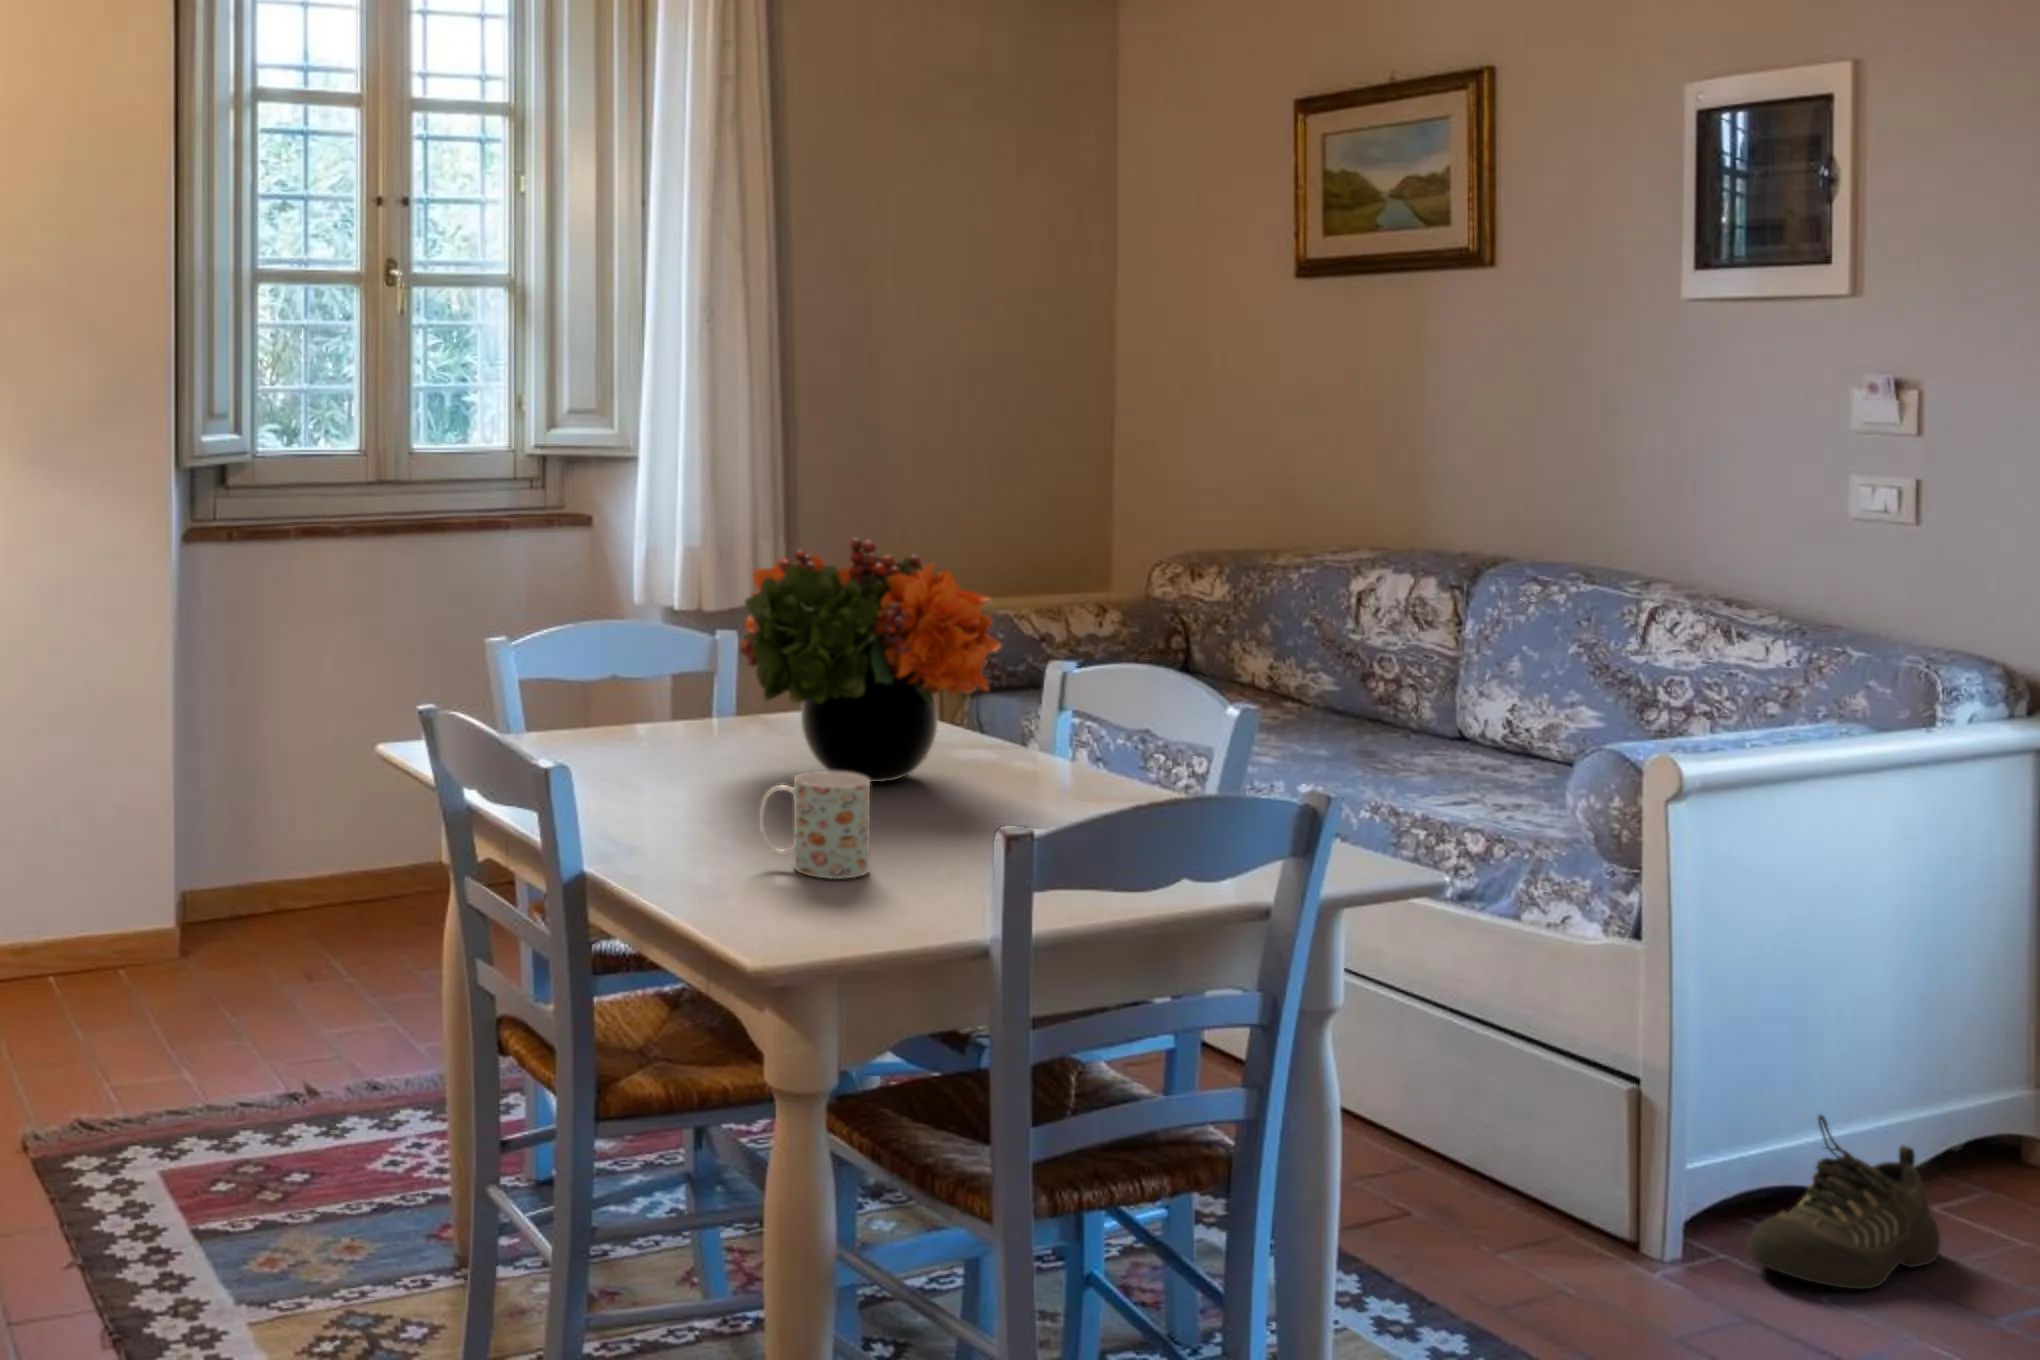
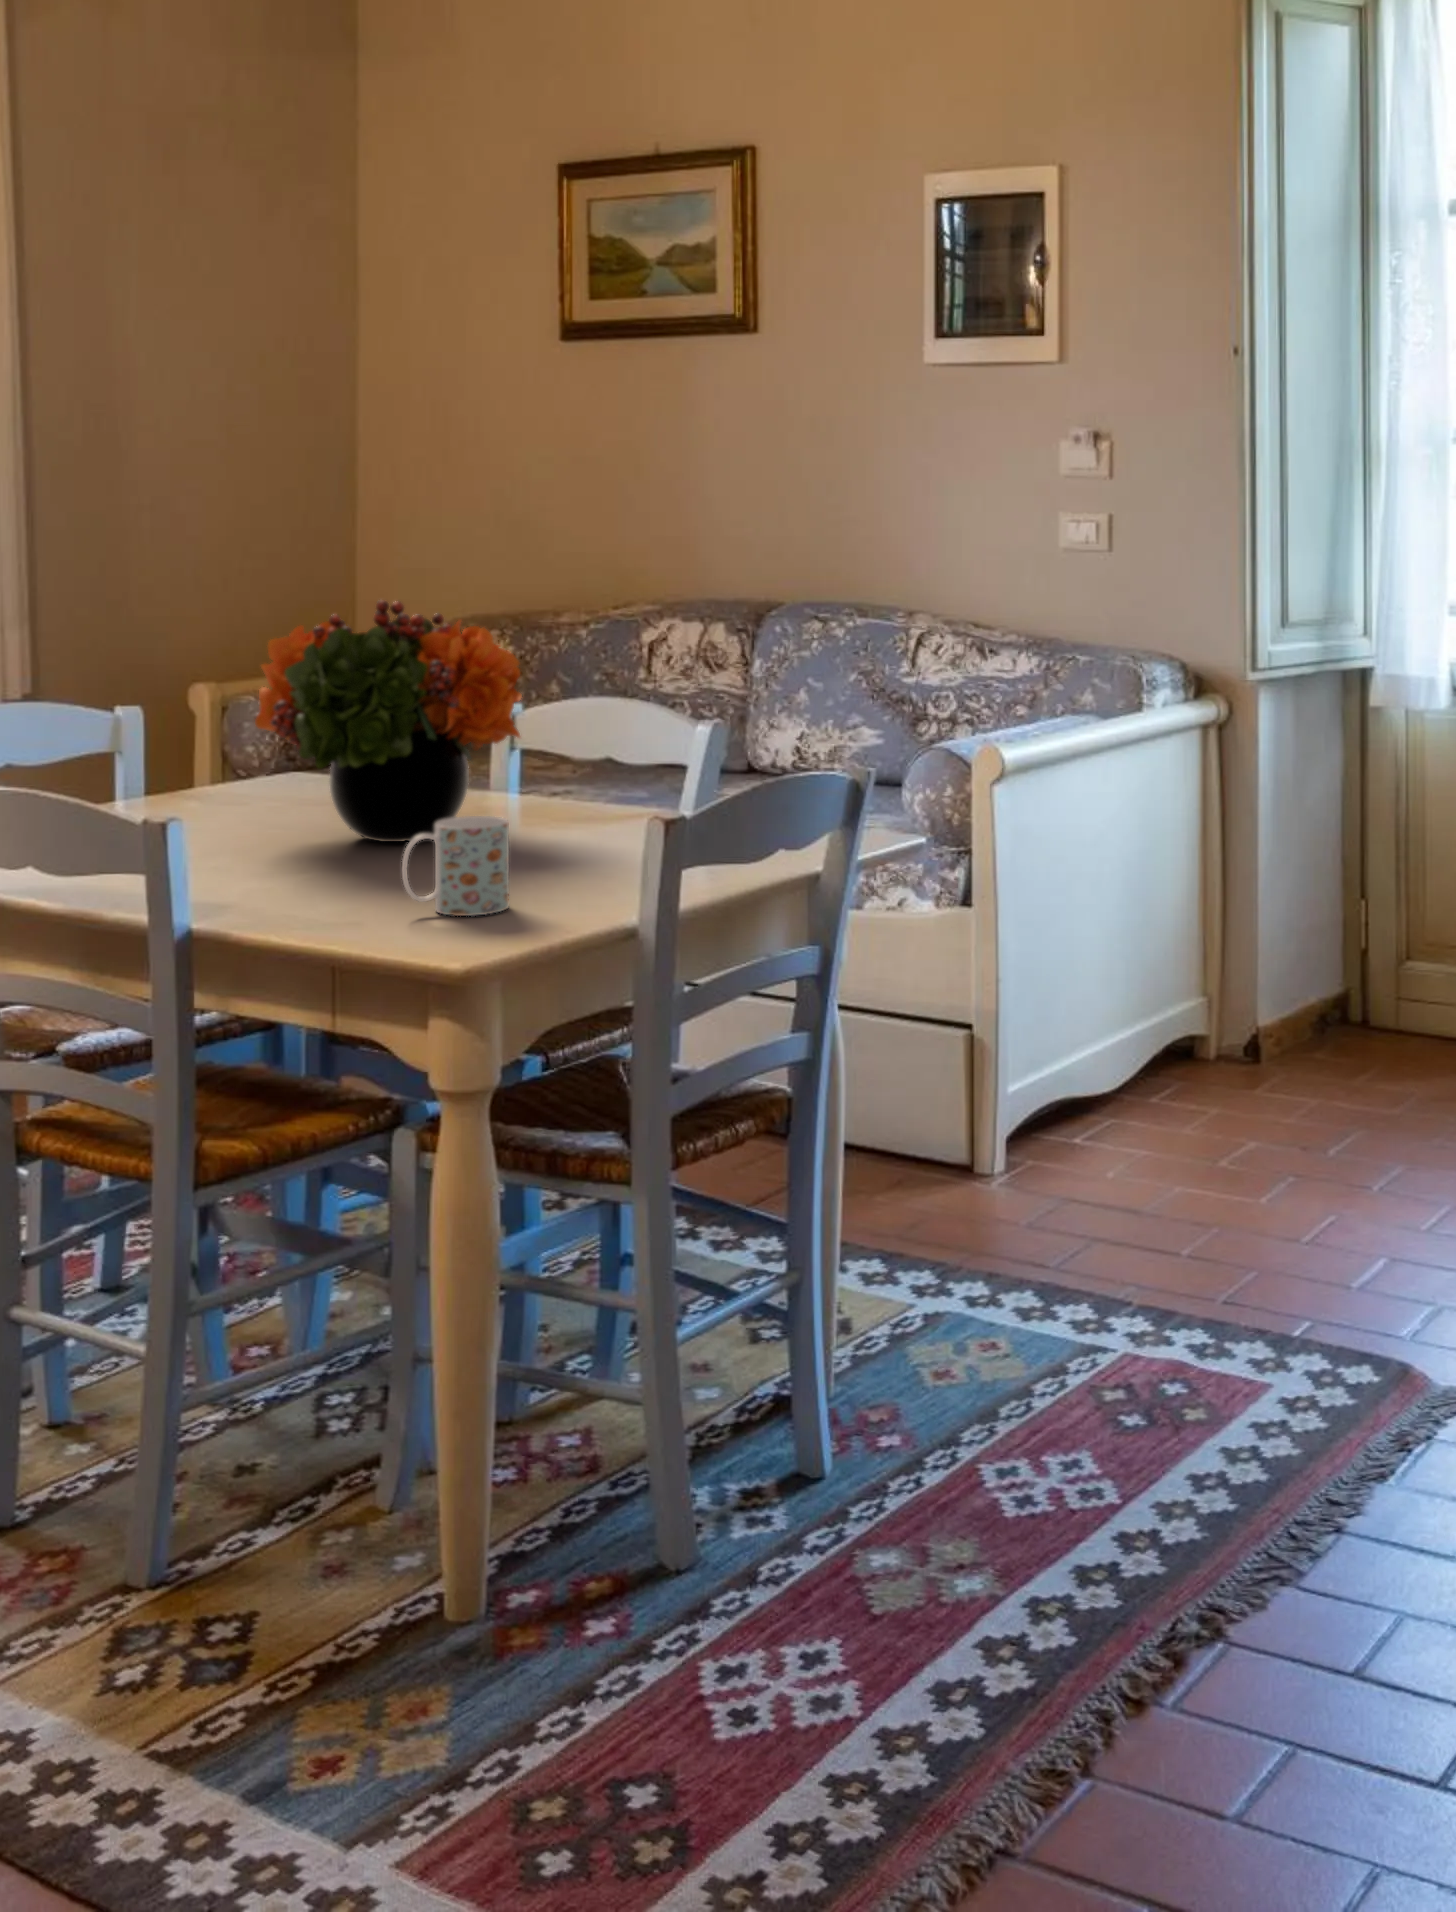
shoe: present [1747,1114,1940,1289] -> none [1051,1027,1165,1157]

